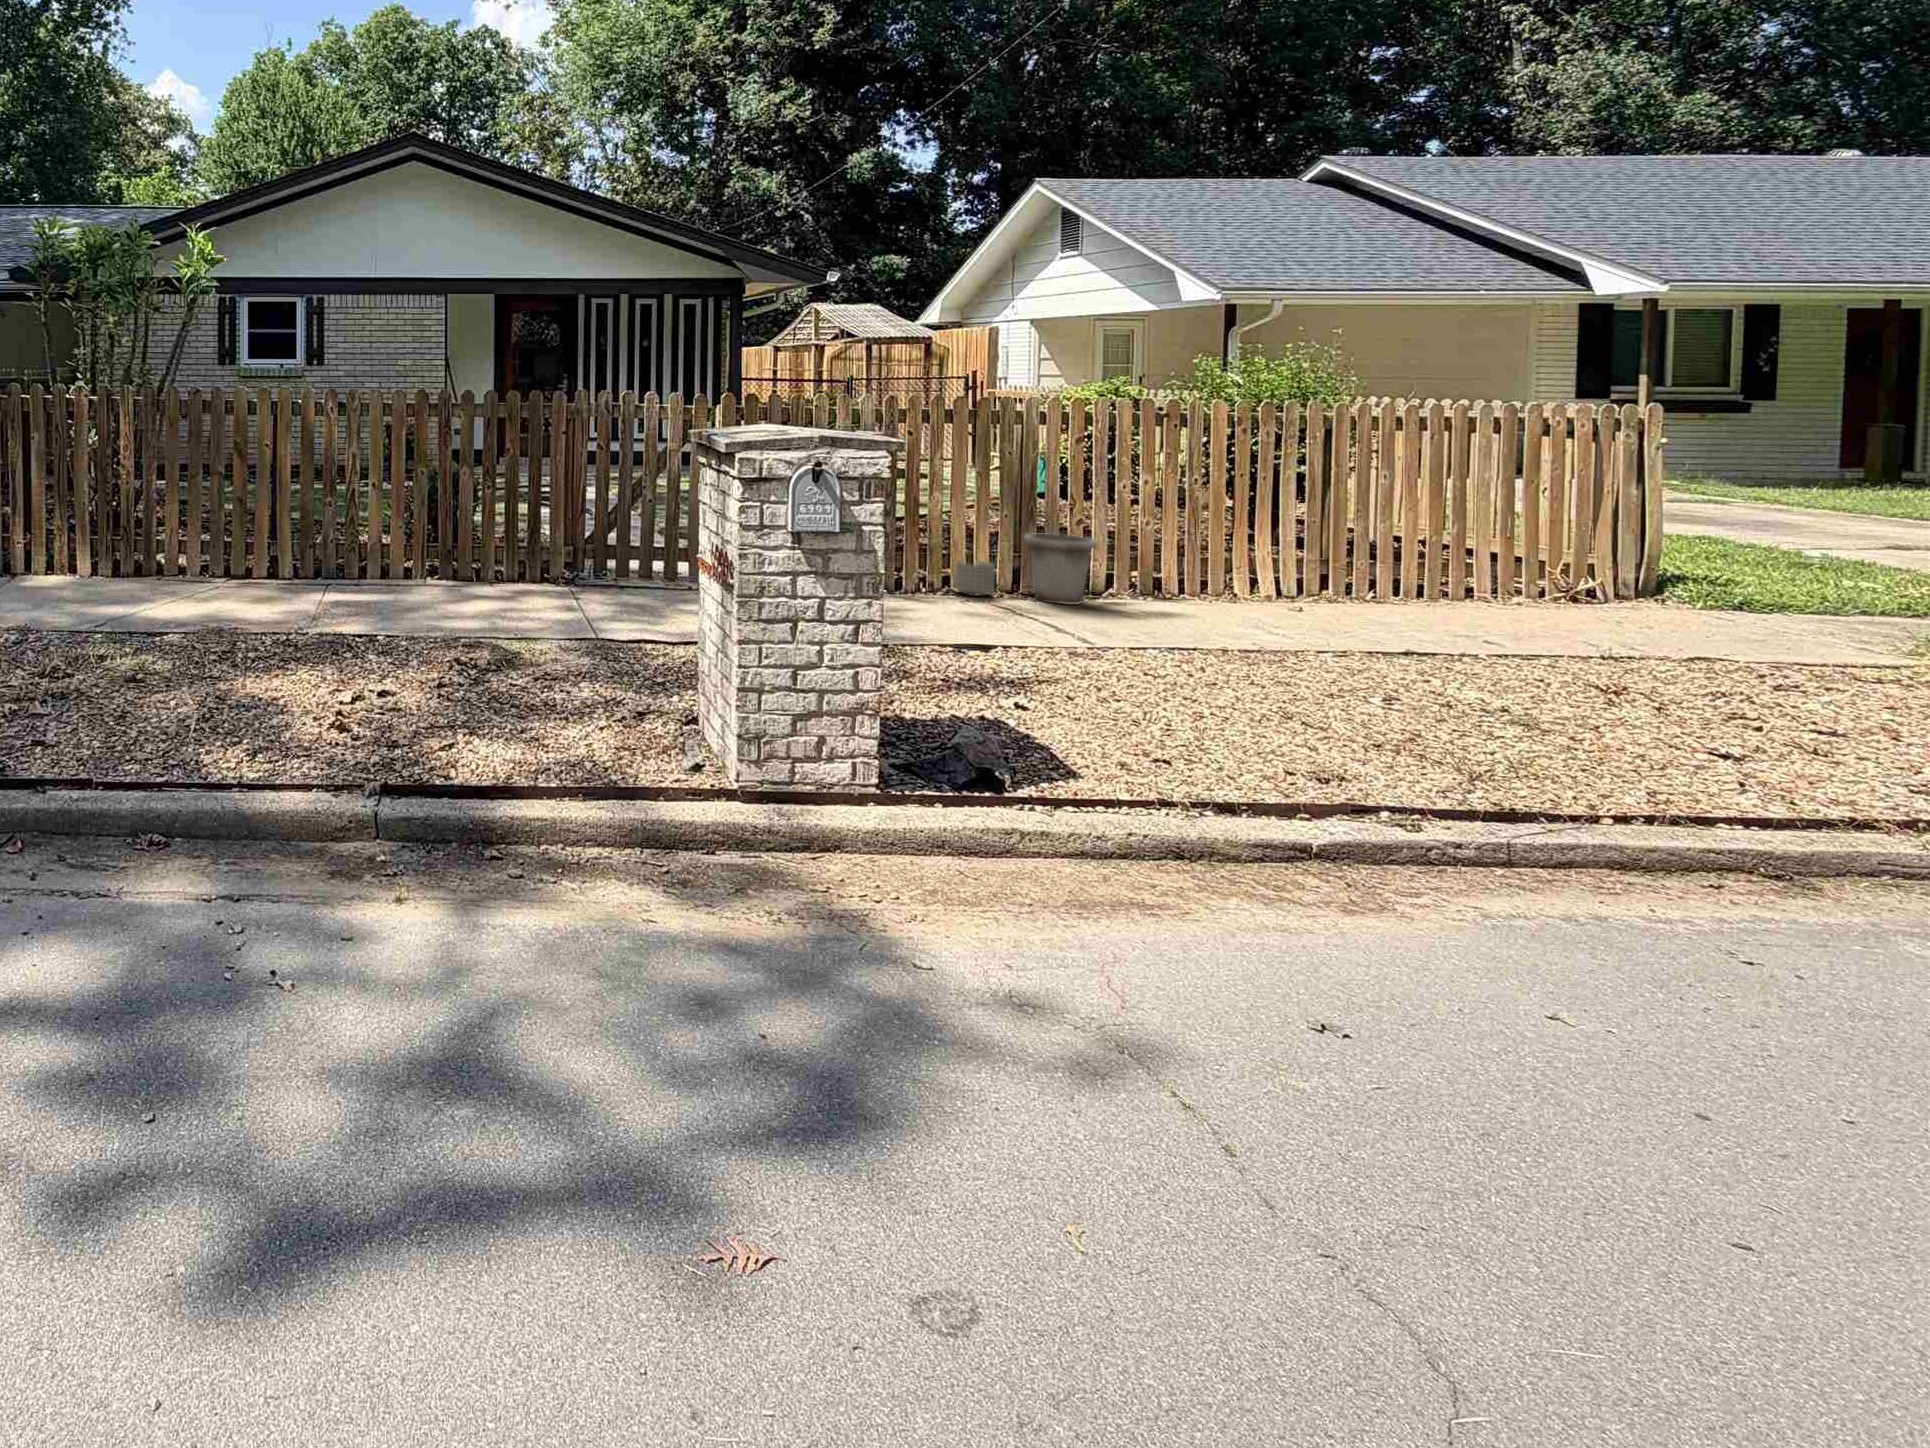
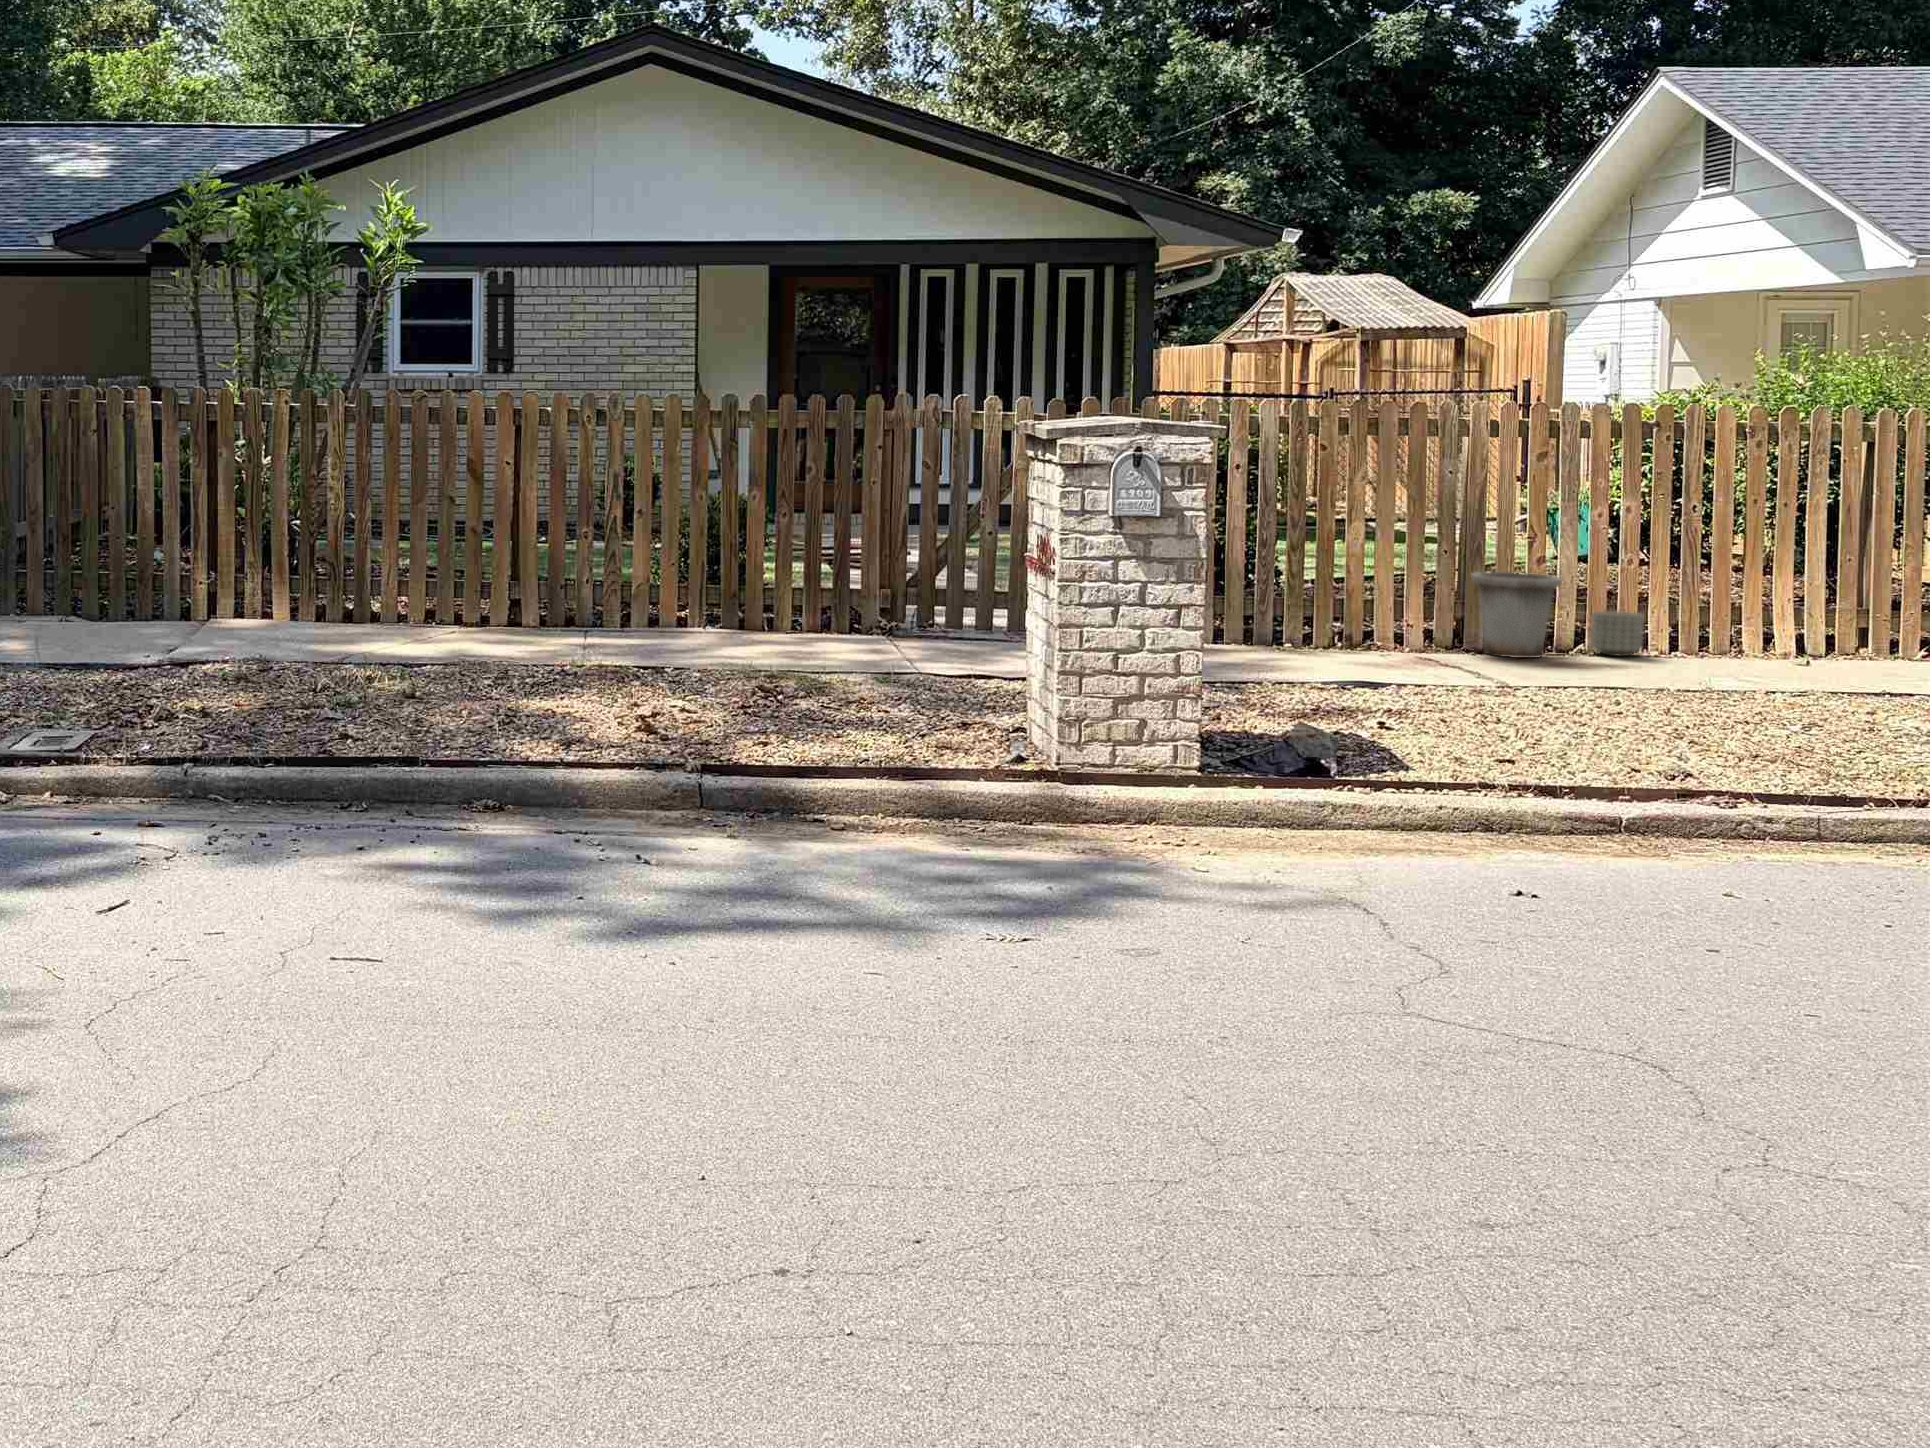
planter: present [955,560,995,596] -> present [1591,611,1644,656]

